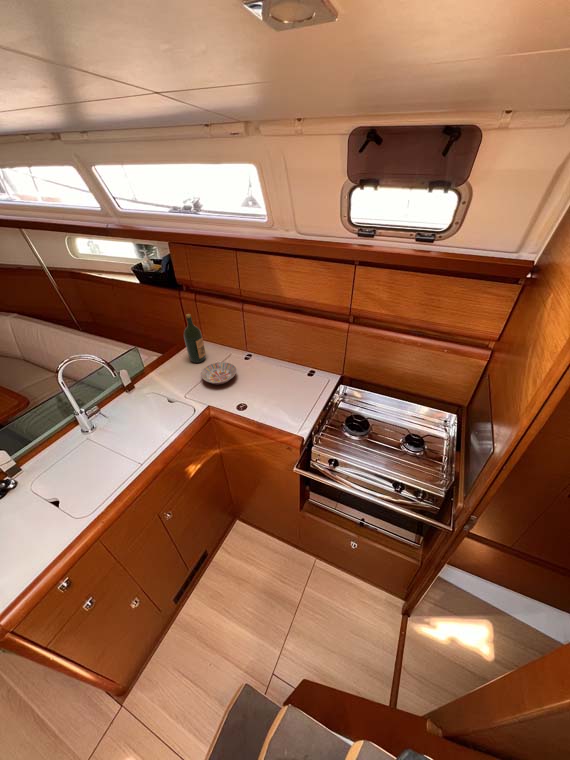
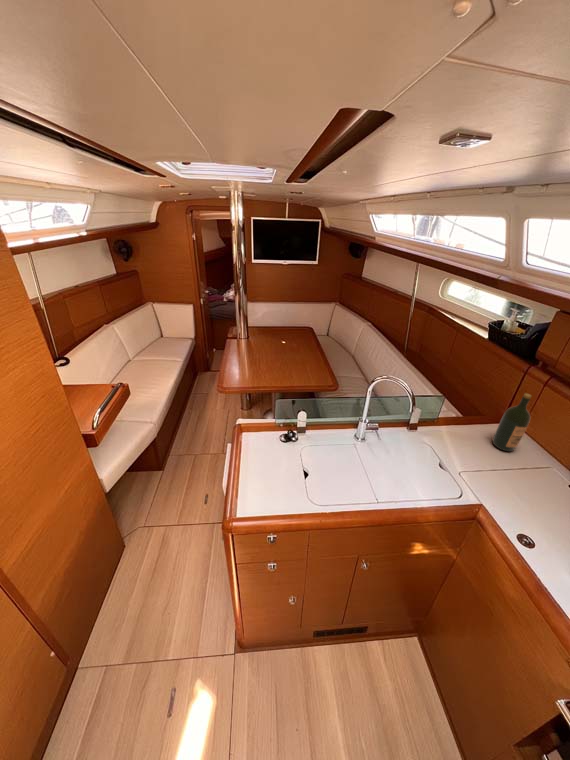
bowl: present [201,362,237,384] -> none [495,460,552,497]

